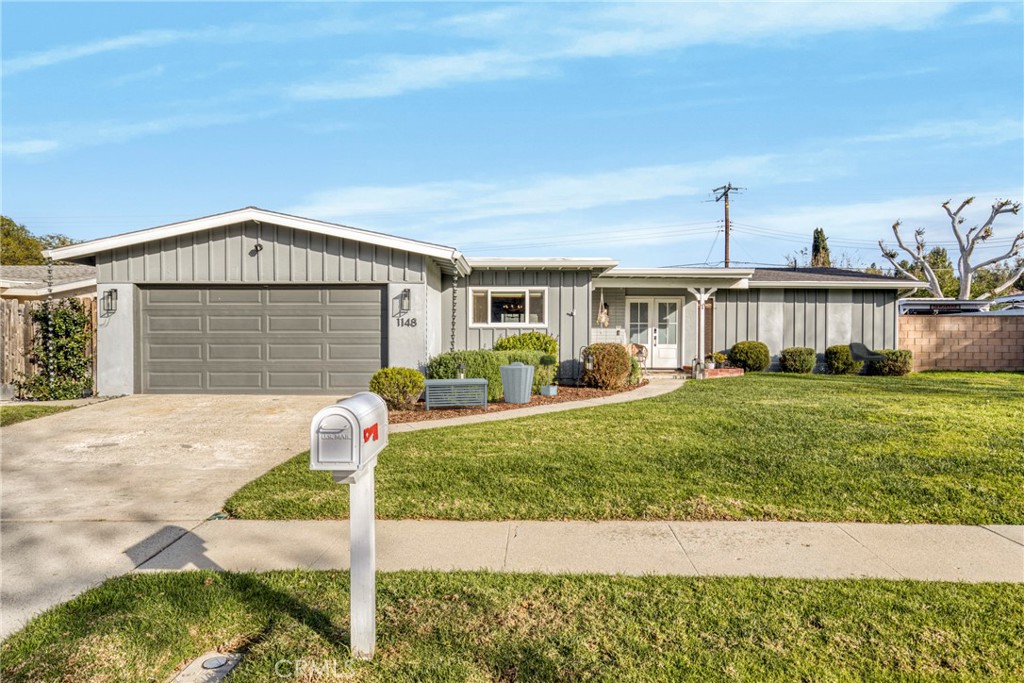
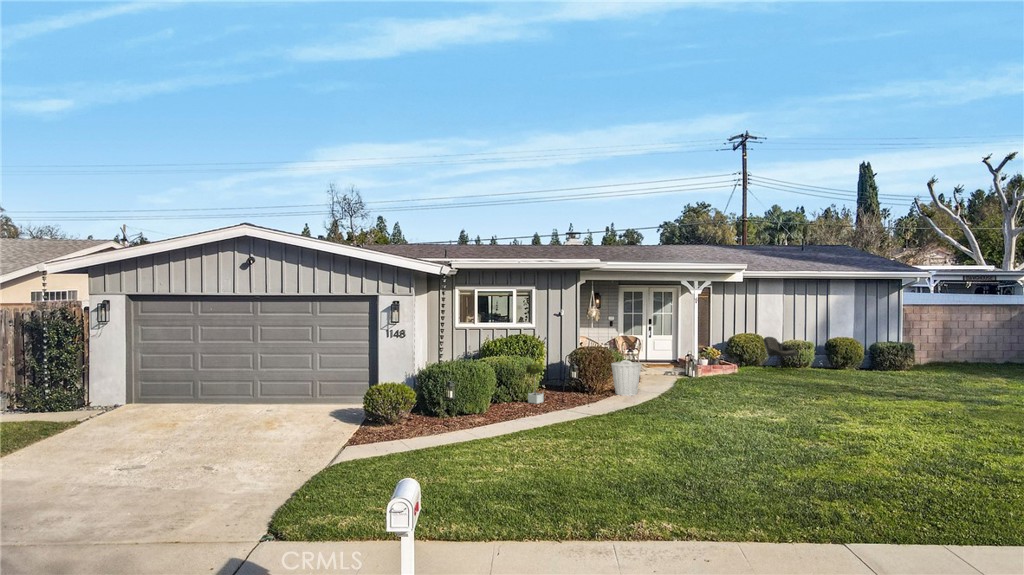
lounge chair: present [847,342,886,374] -> present [763,337,798,369]
trash can: present [500,362,535,403] -> present [611,360,641,396]
storage bench: present [423,378,488,411] -> none [413,391,476,425]

